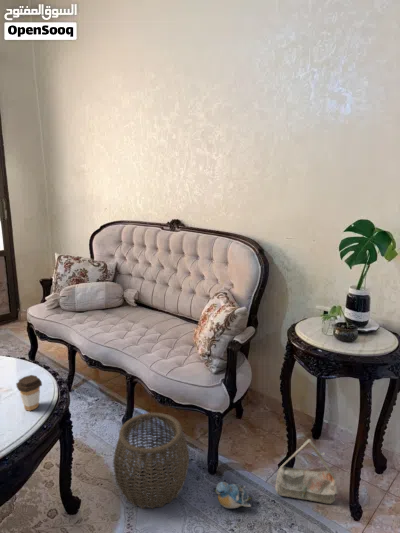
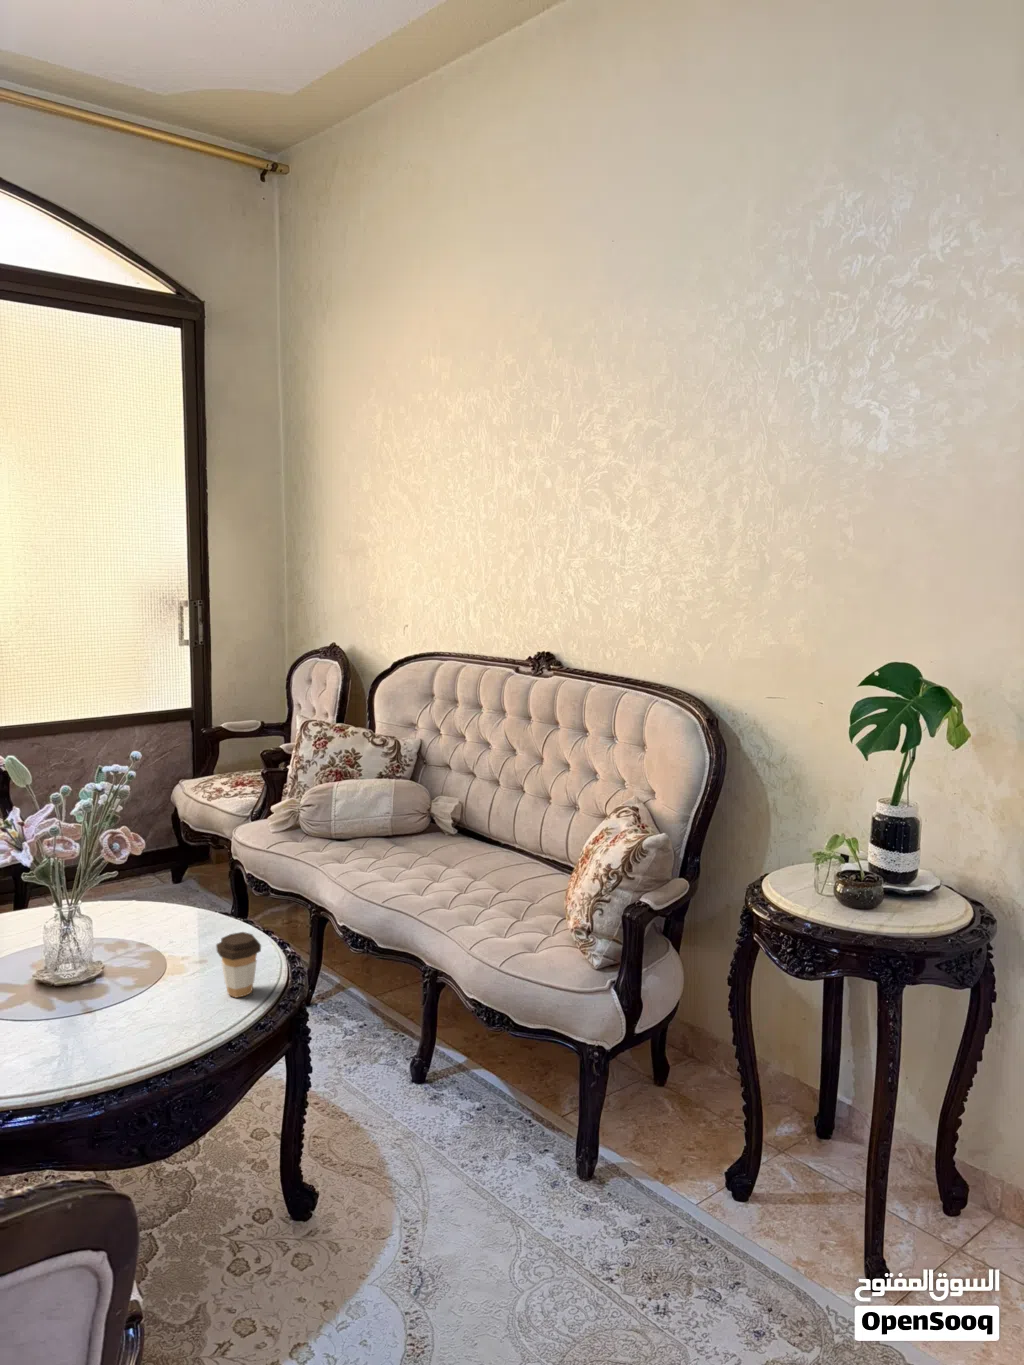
woven basket: present [113,413,189,509] -> none [384,1039,536,1227]
bag: present [275,439,337,504] -> none [711,1111,840,1258]
plush toy: present [215,482,252,508] -> none [581,1185,660,1243]

